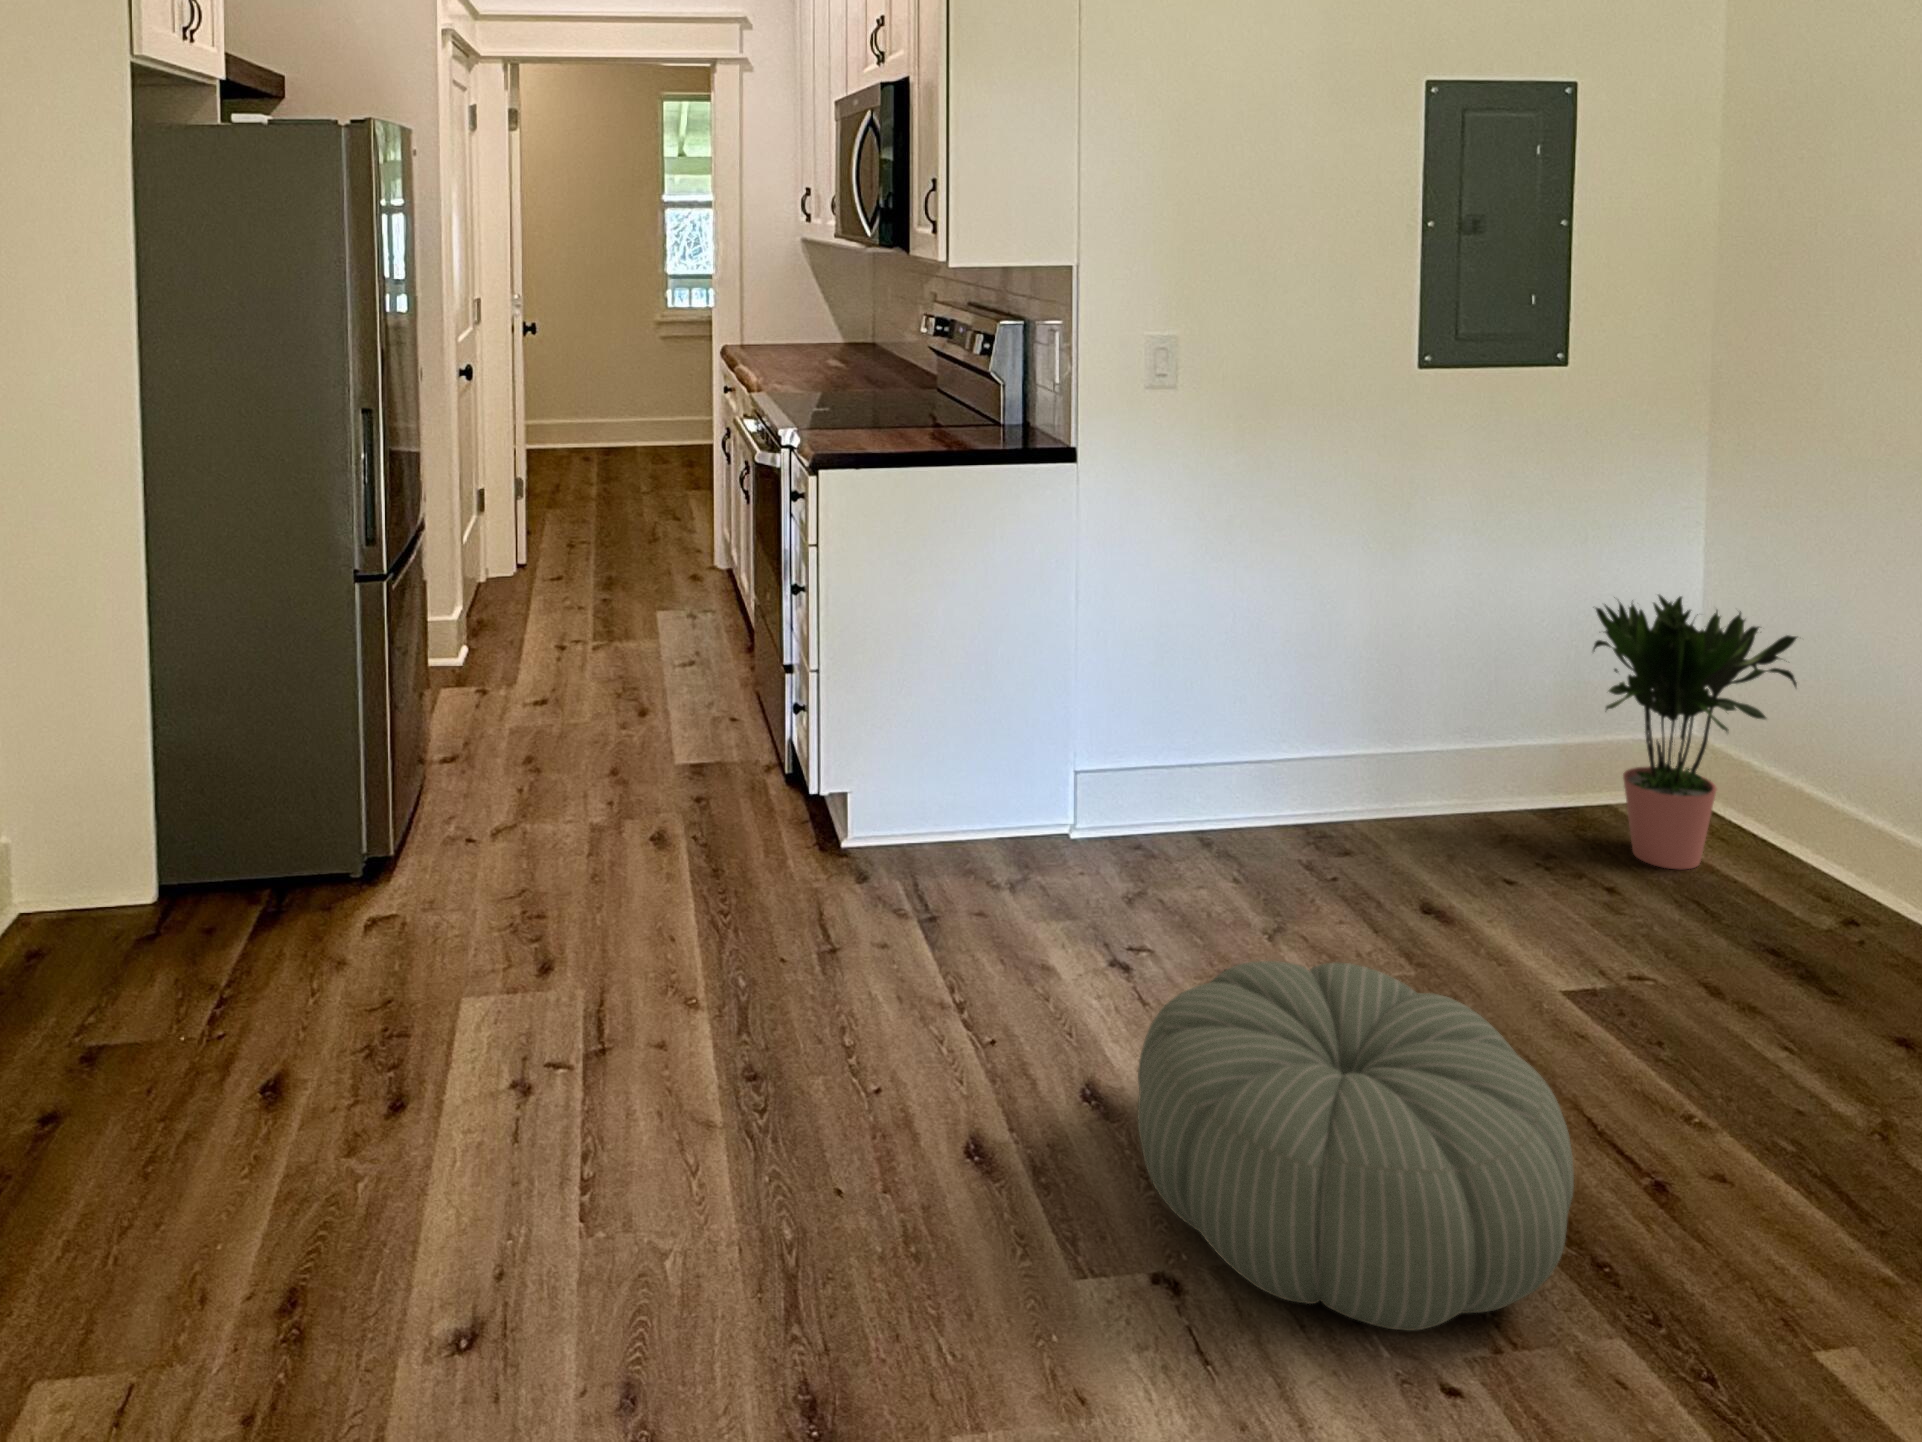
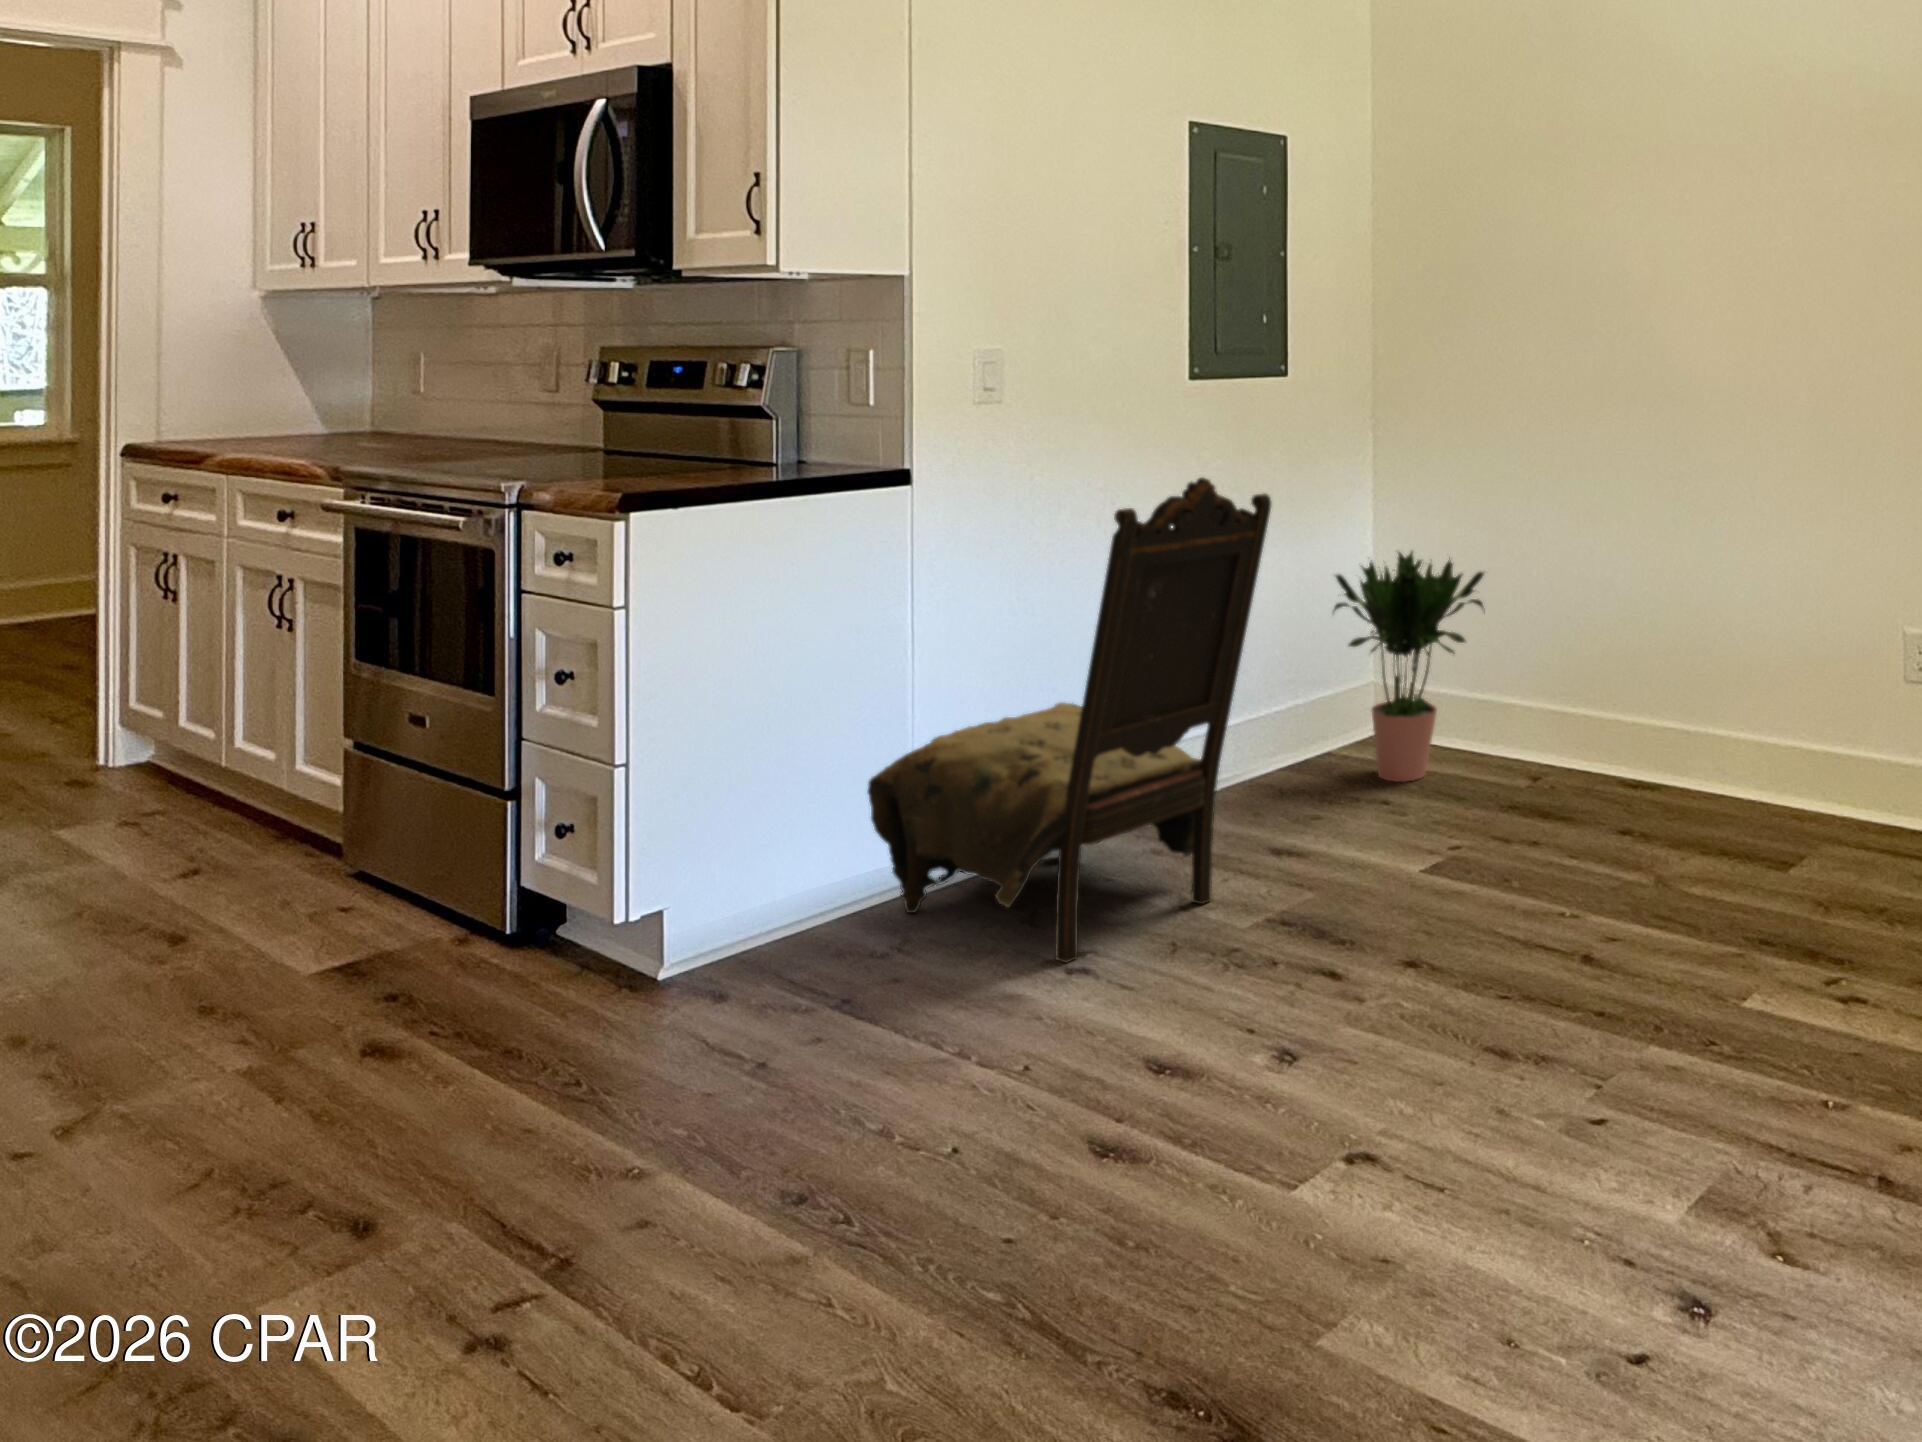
dining chair: none [1008,513,1338,952] -> present [868,477,1271,963]
pouf: present [1138,961,1574,1331] -> none [1240,859,1608,1122]

